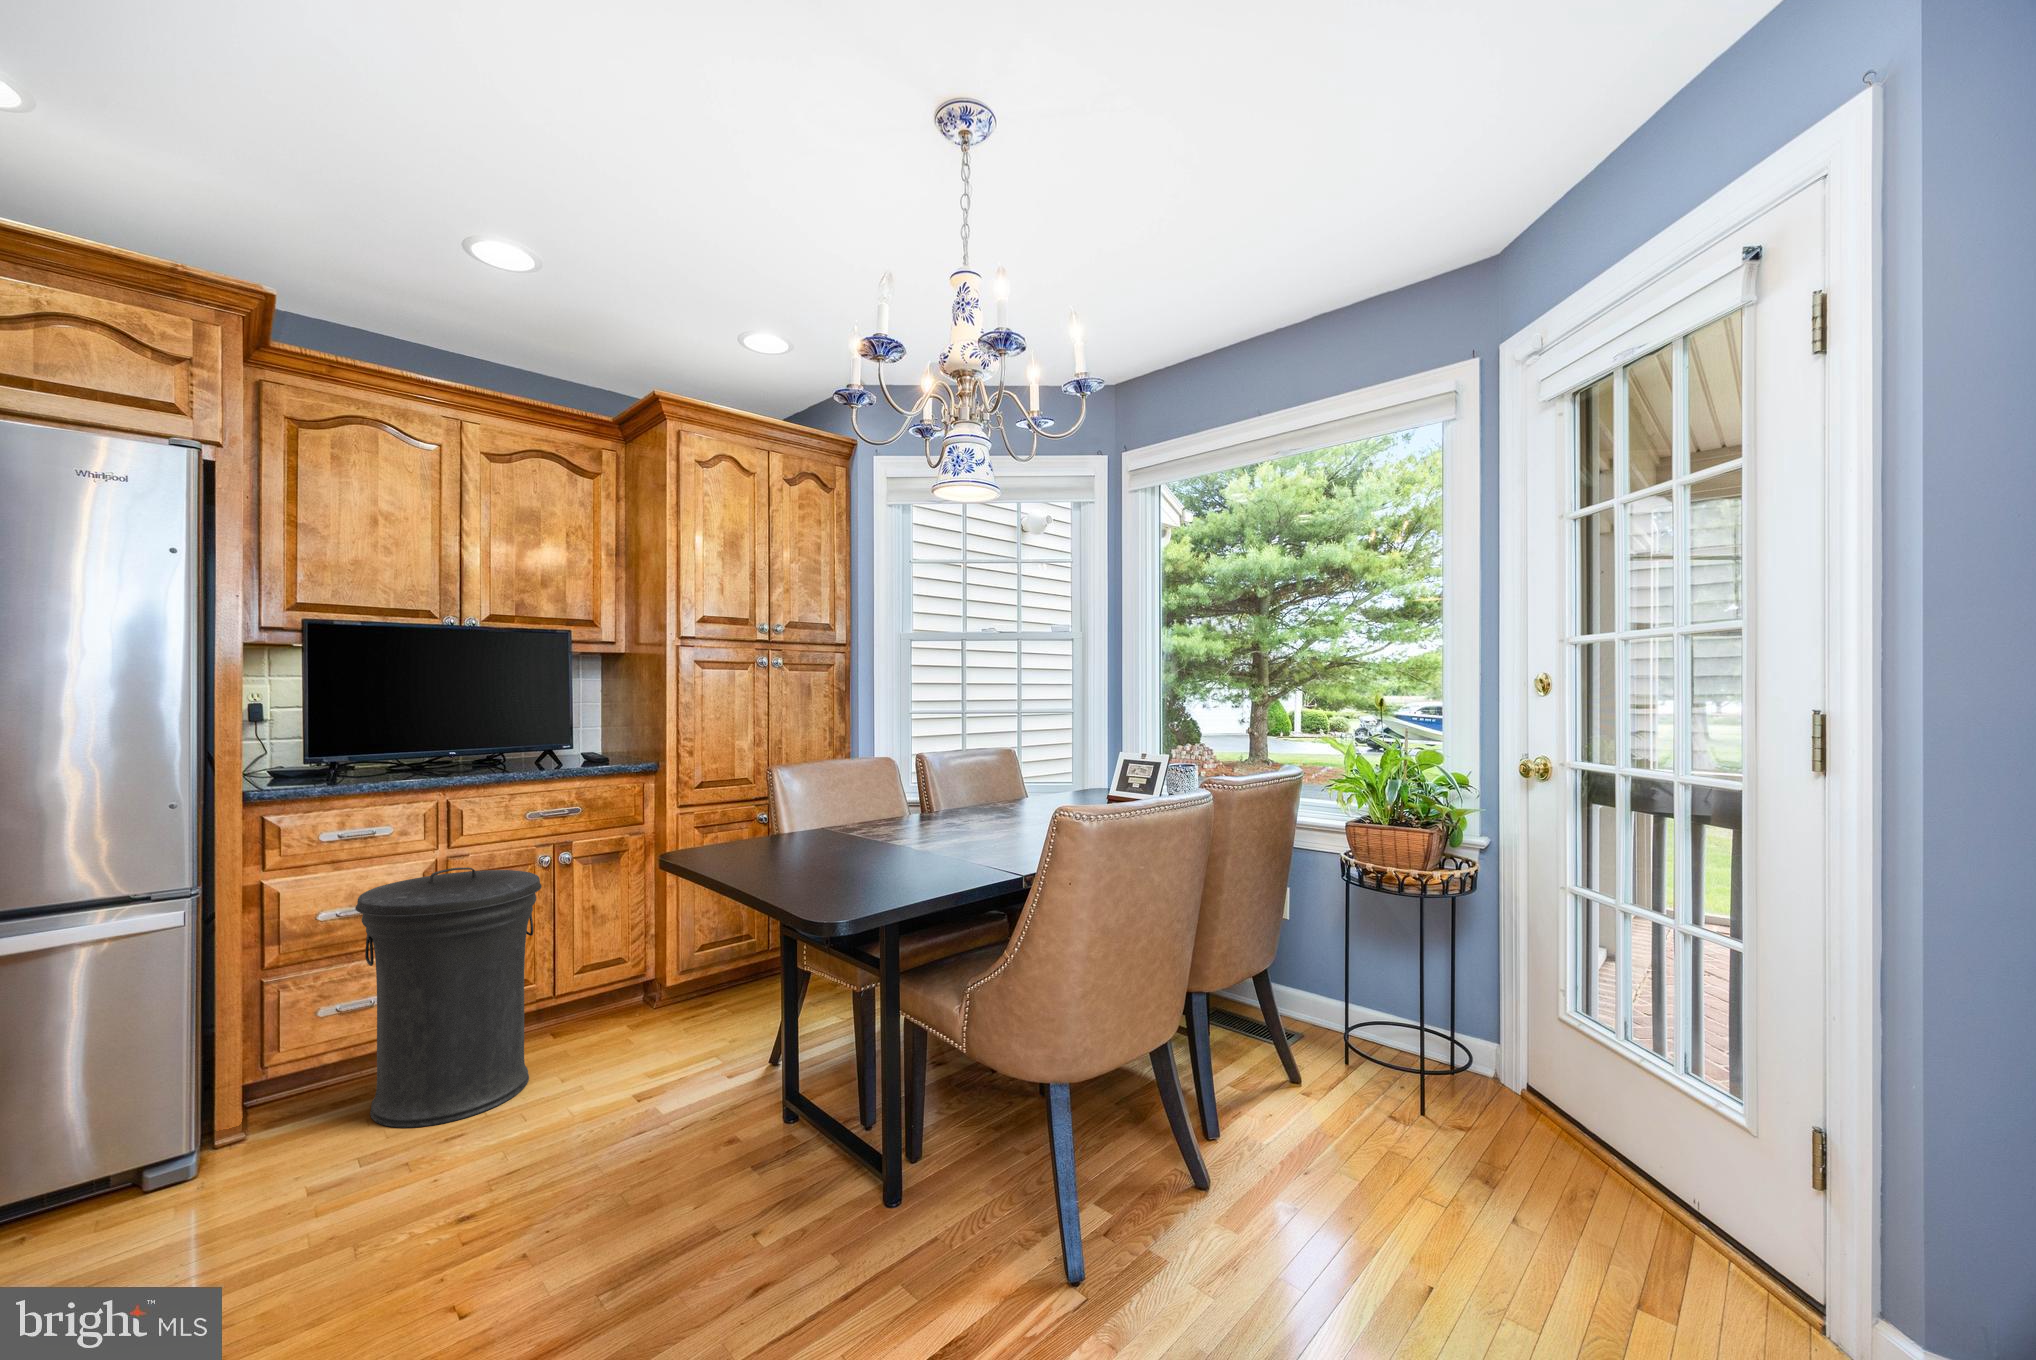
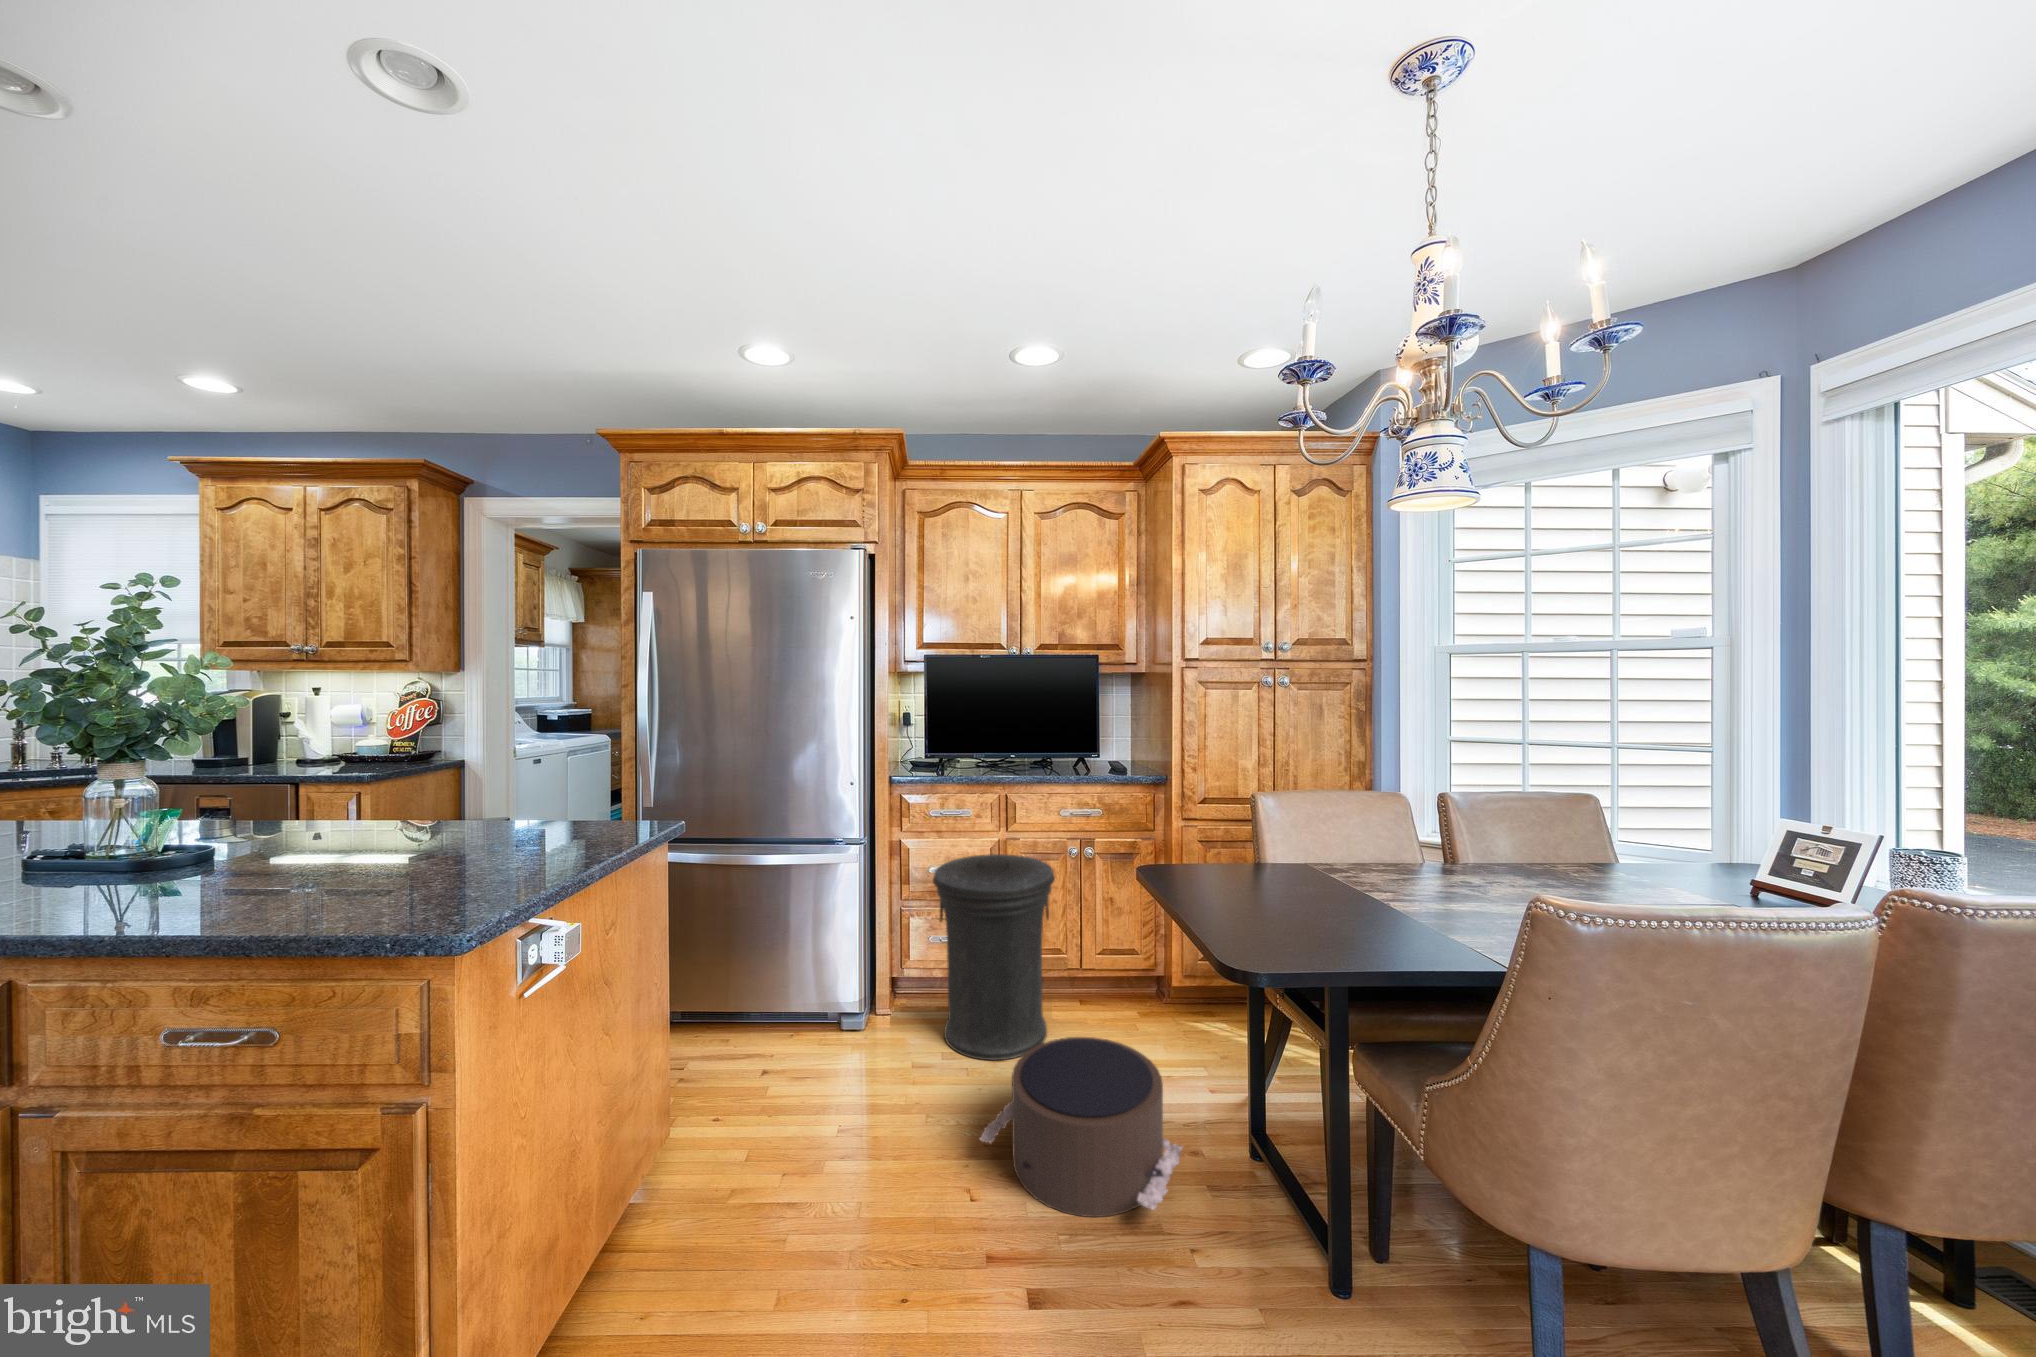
pouf: none [502,1025,739,1196] -> present [980,1037,1183,1217]

